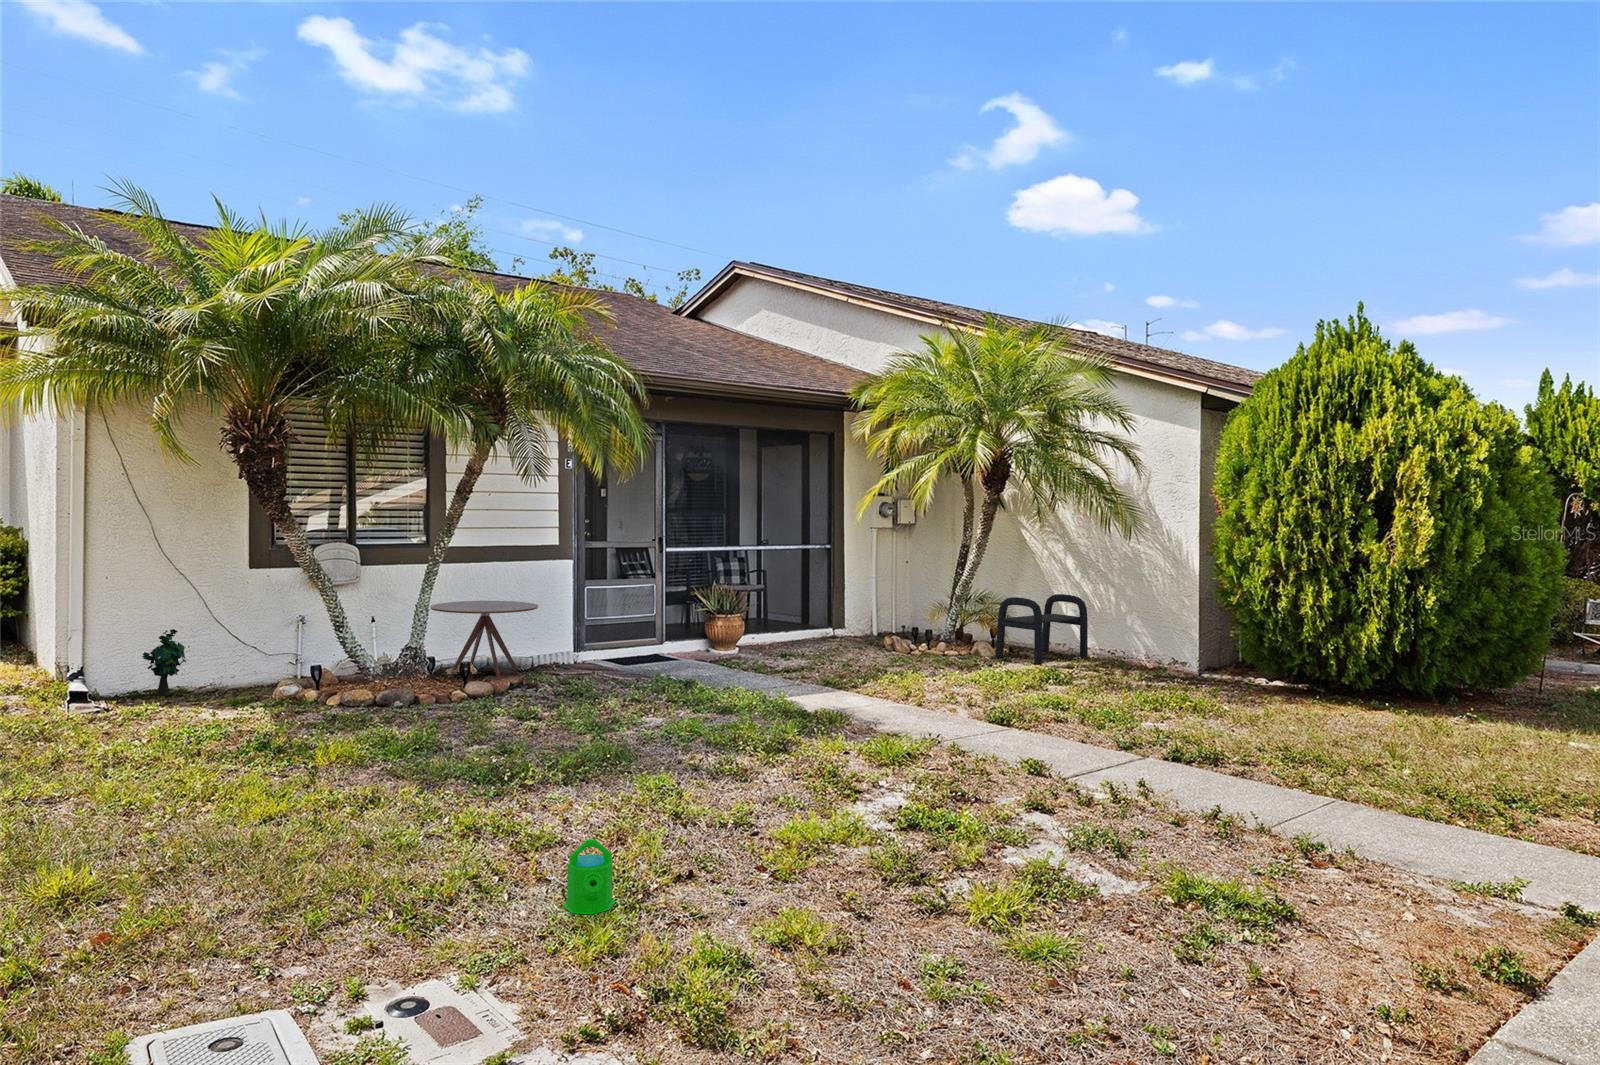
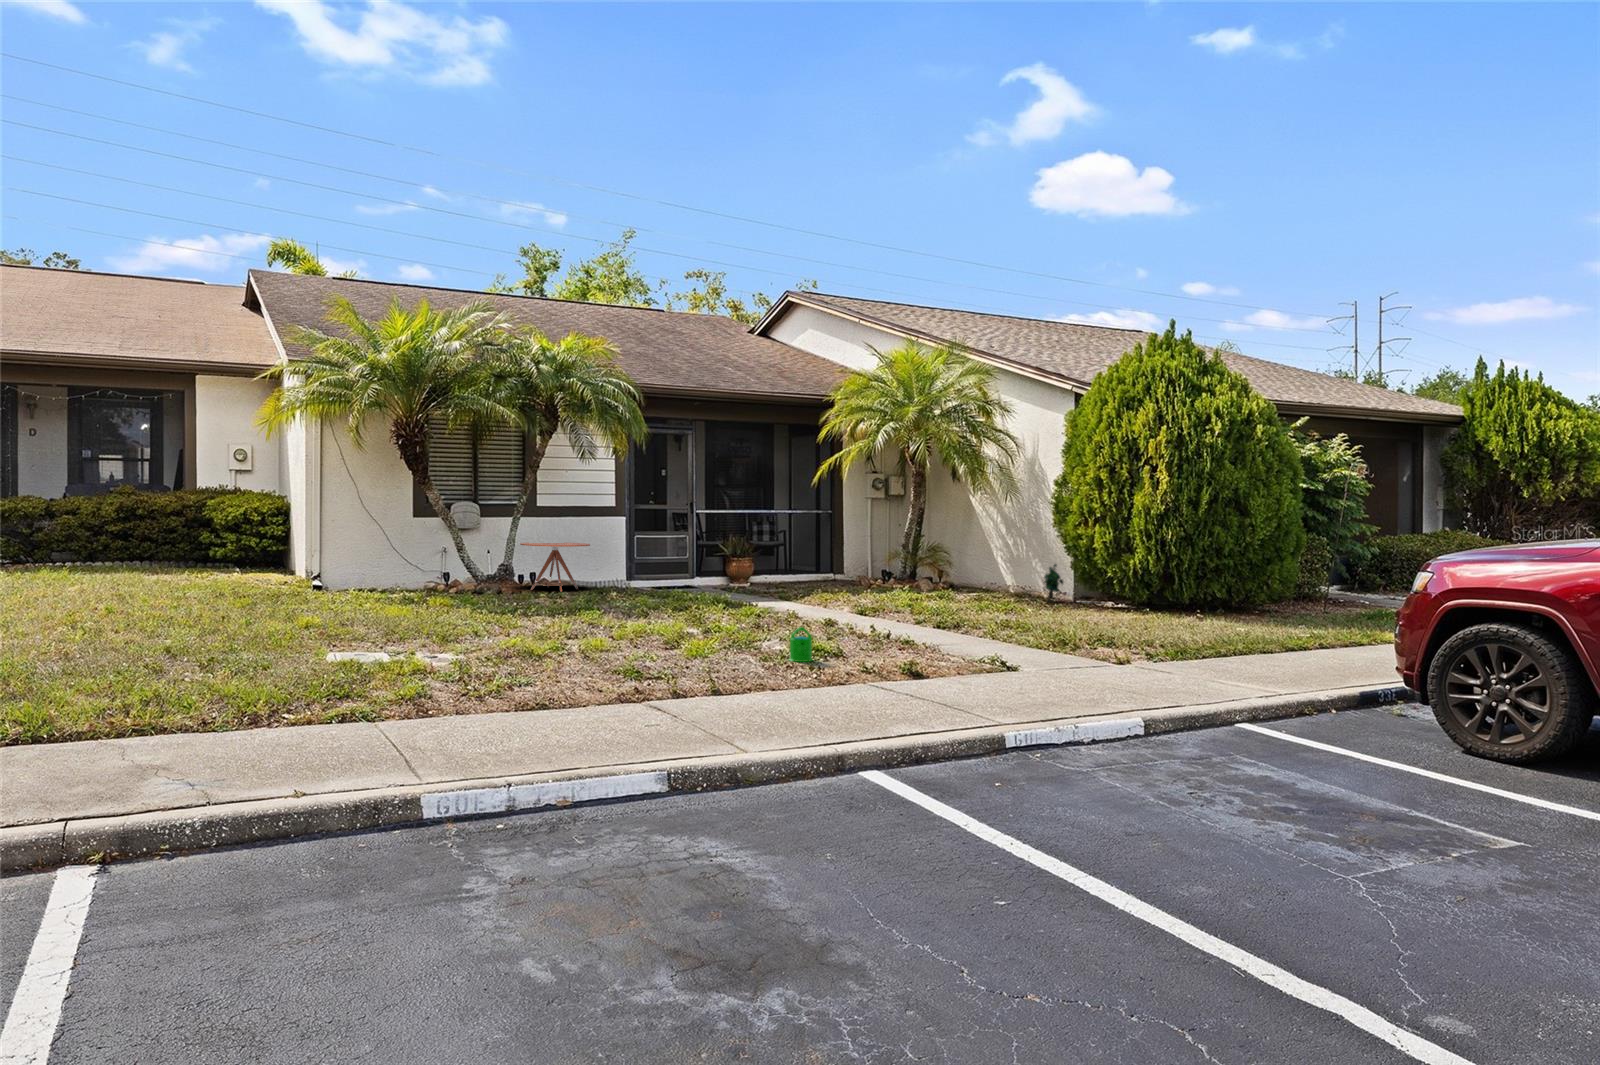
bench: present [996,594,1088,664] -> none [934,547,1010,597]
decorative plant: present [142,629,186,696] -> present [1044,564,1063,602]
watering can: present [563,839,616,915] -> present [789,627,812,662]

